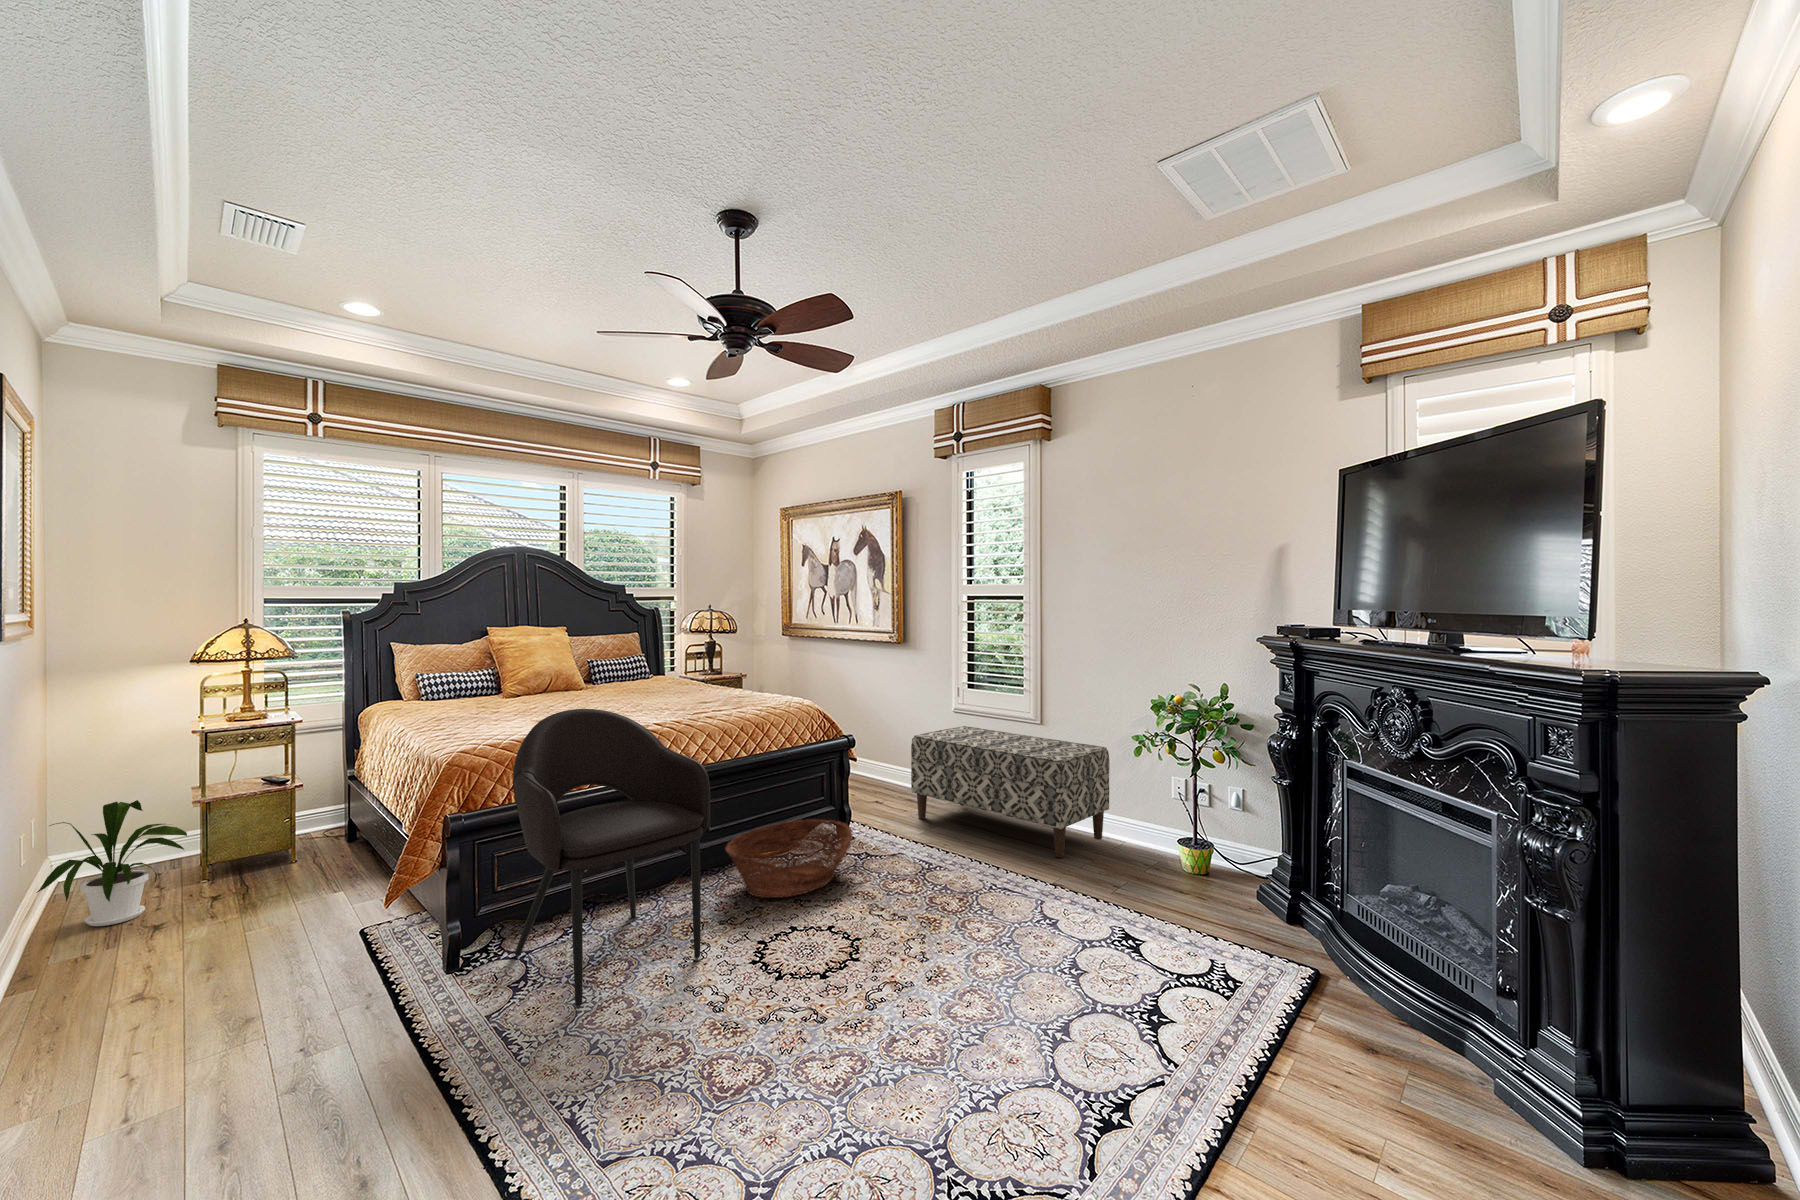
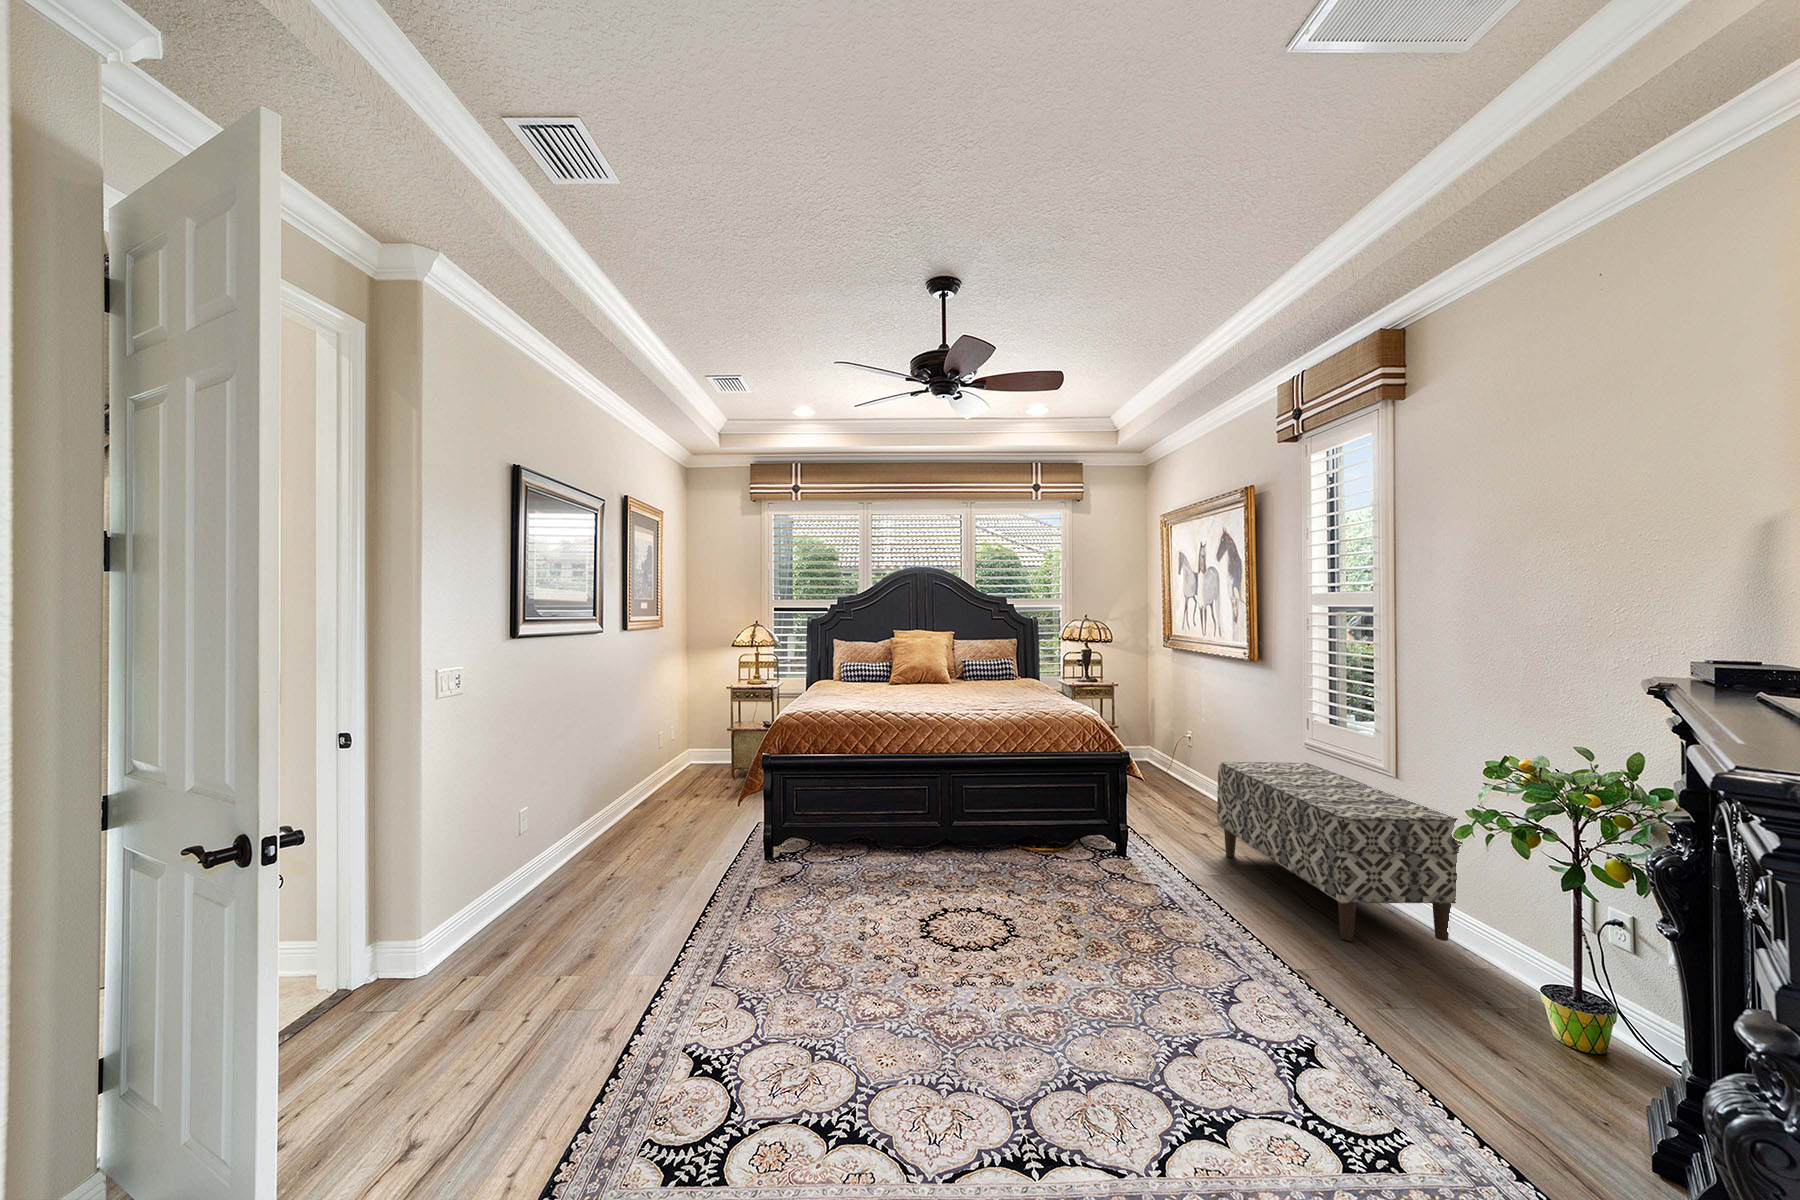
armchair: present [513,709,710,1006] -> none [779,690,913,901]
house plant: present [37,800,187,926] -> none [648,719,712,788]
basket: present [726,820,852,898] -> none [963,817,1093,884]

